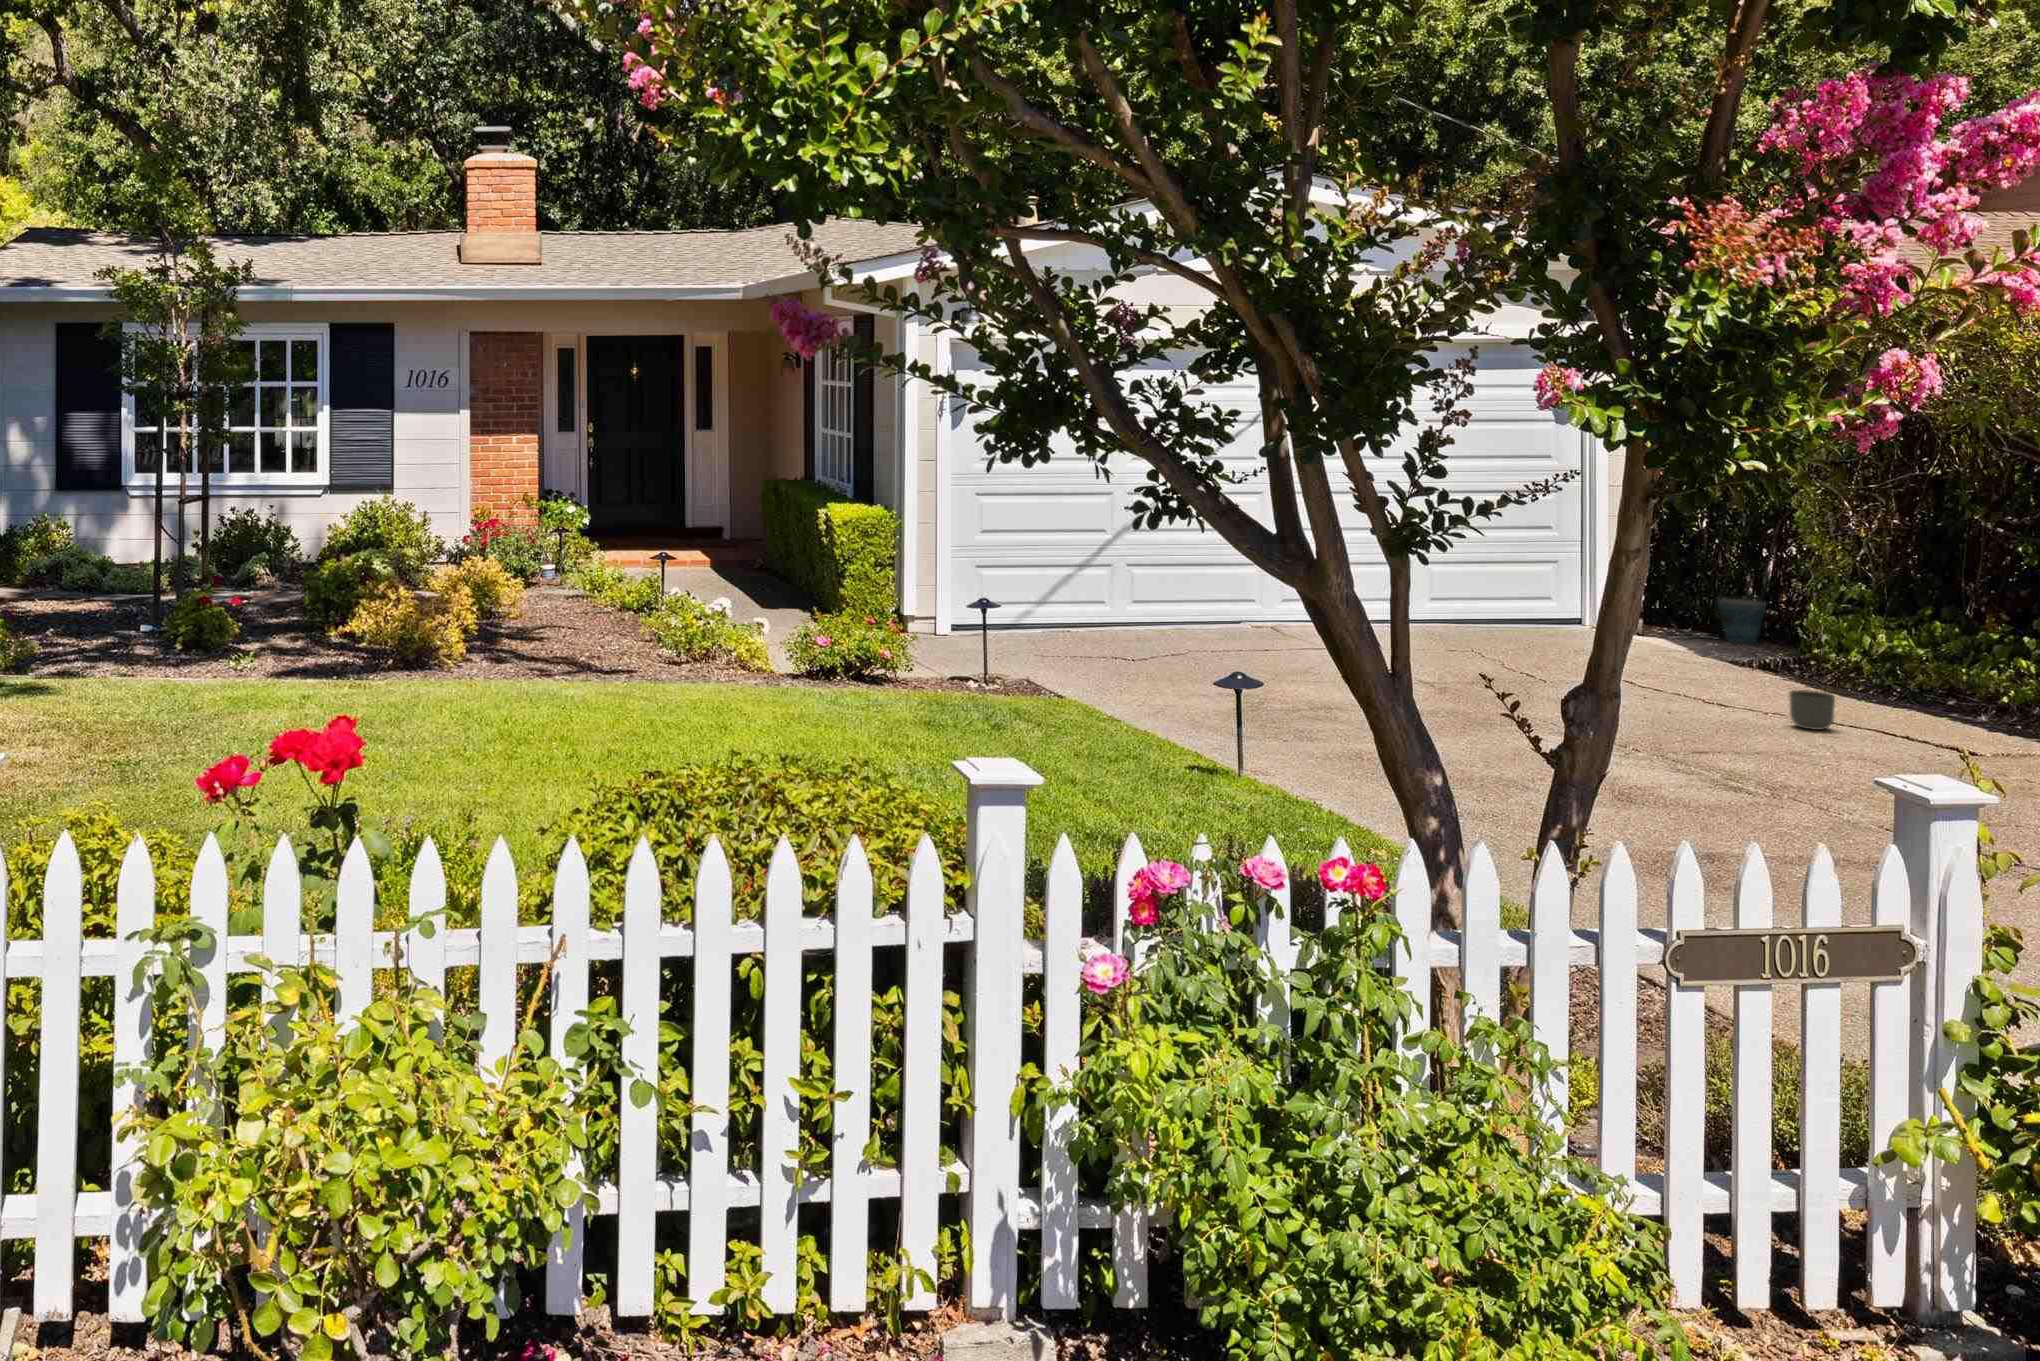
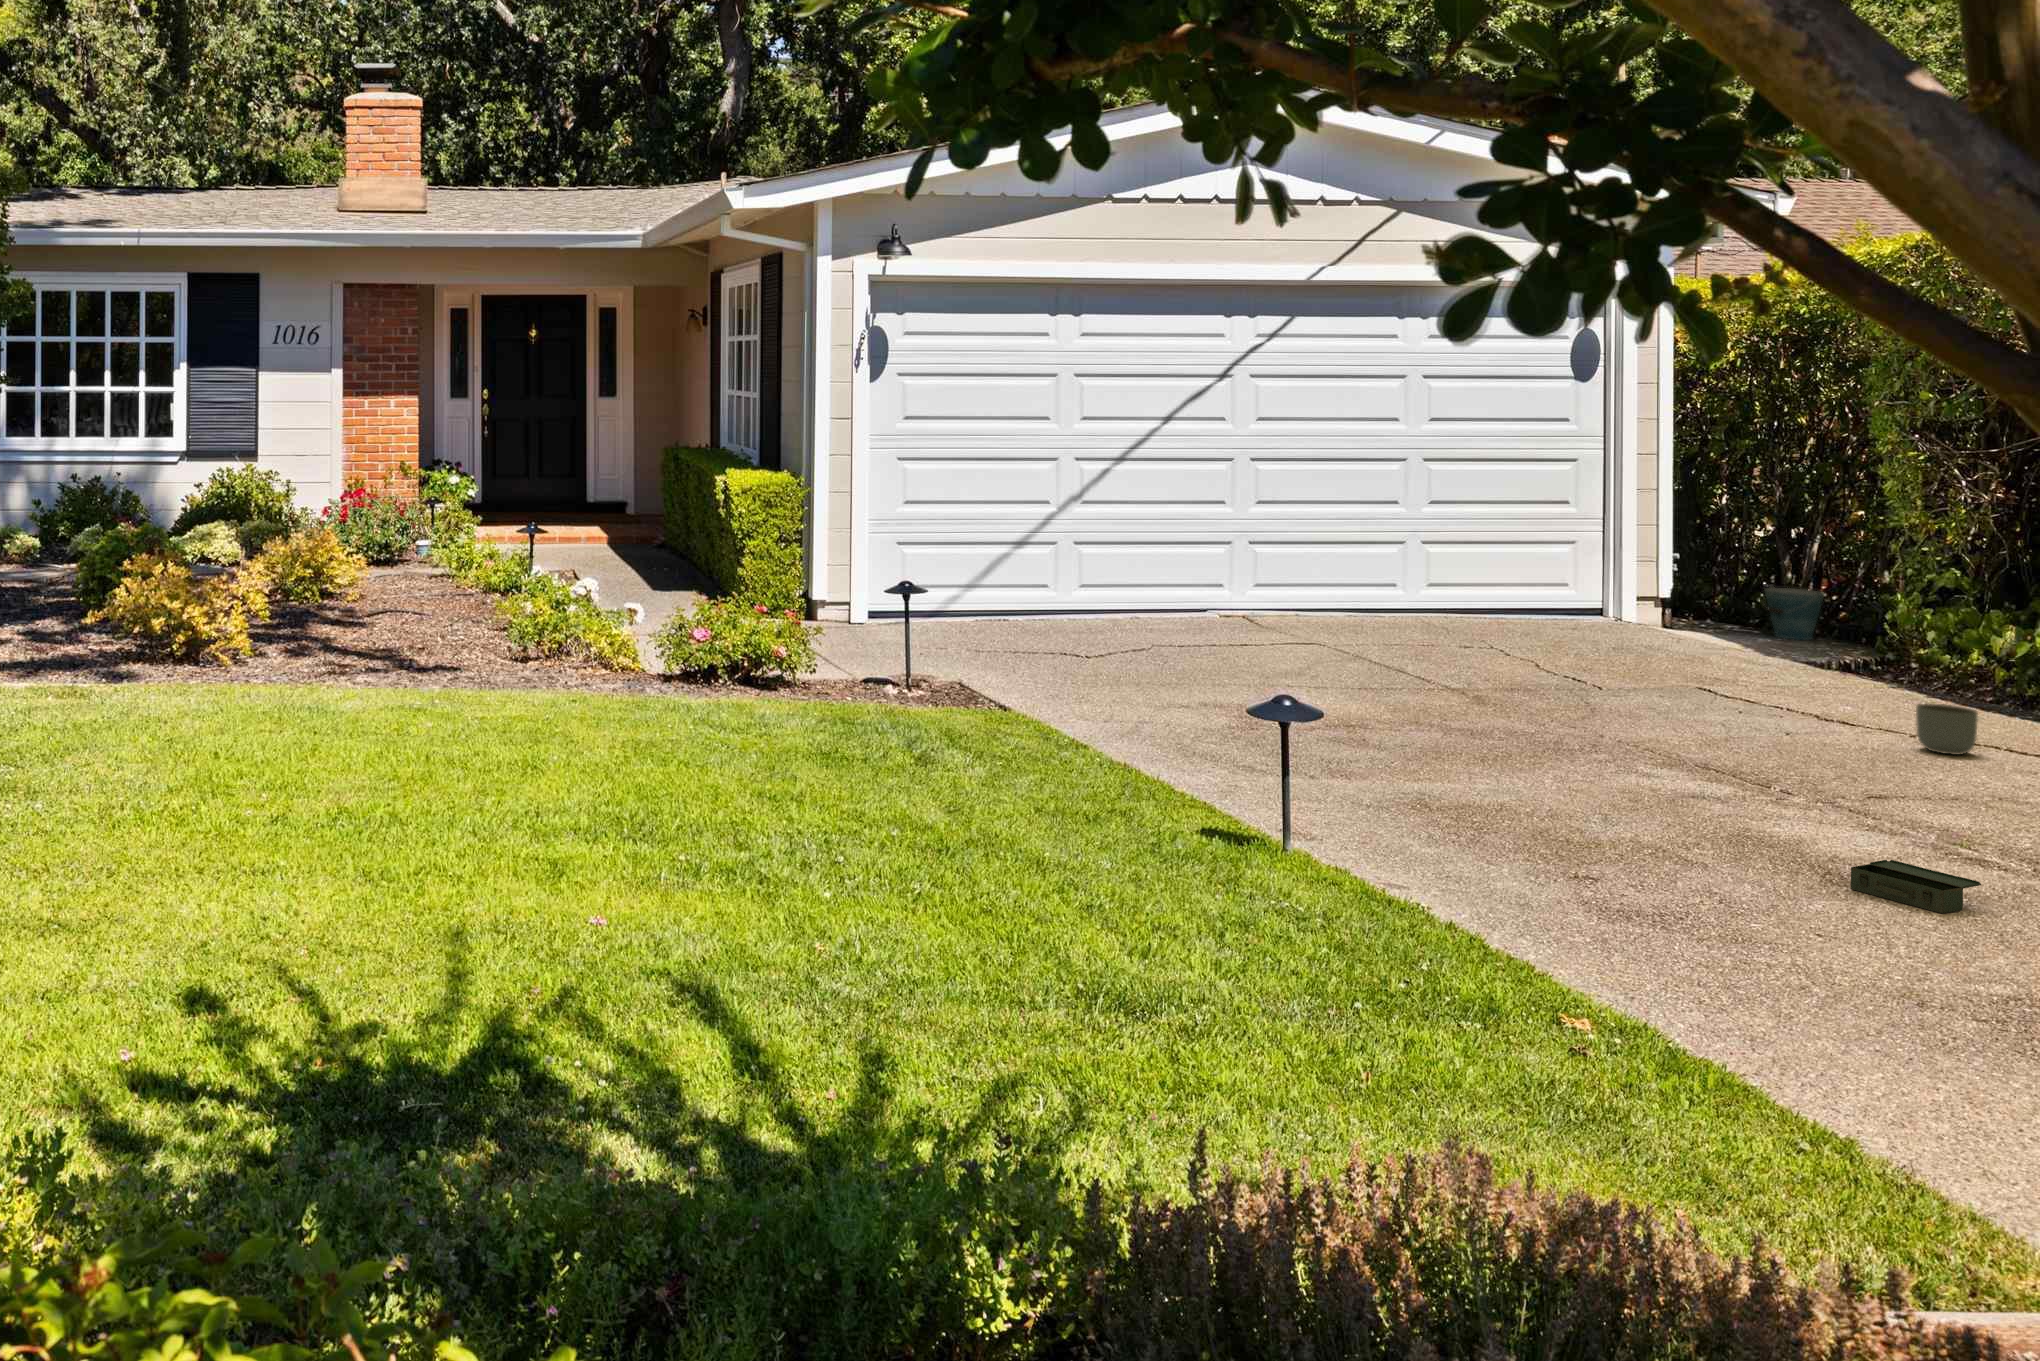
toolbox: none [1681,796,1768,831] -> present [1851,860,1981,913]

